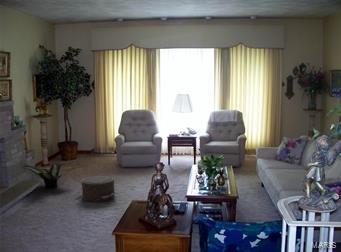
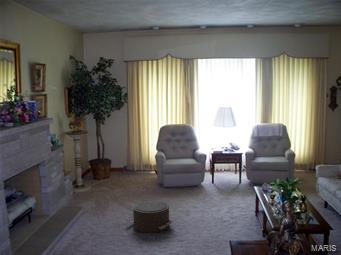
potted plant: present [22,164,74,188] -> none [60,186,119,215]

